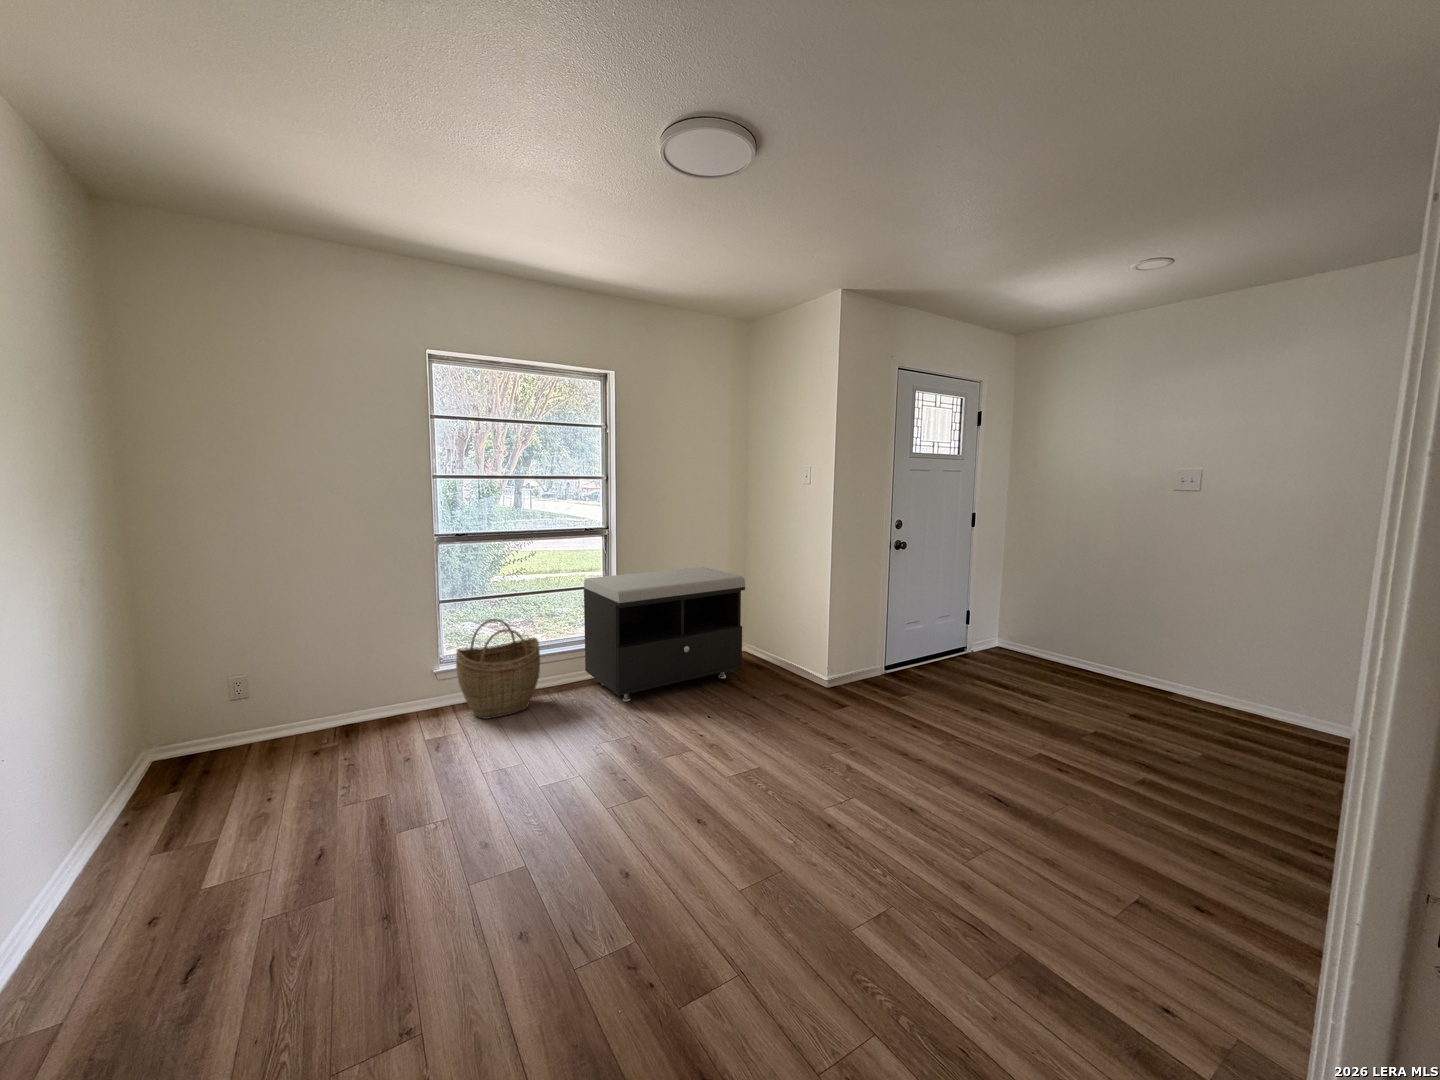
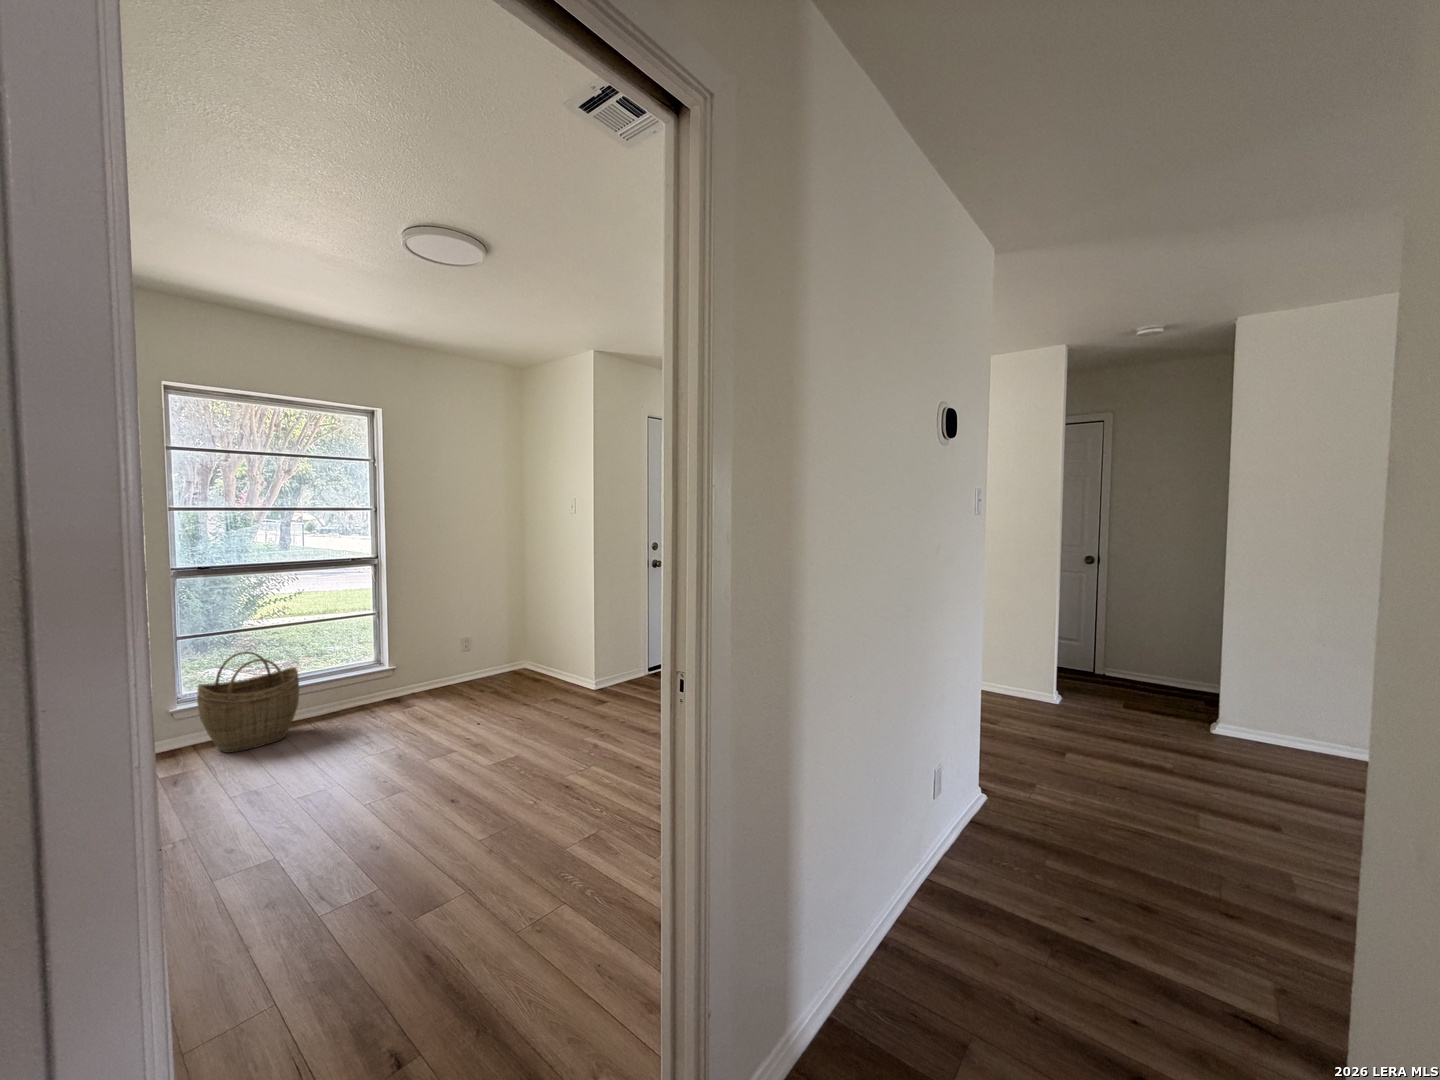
storage bench: present [584,567,745,702] -> none [351,591,518,721]

